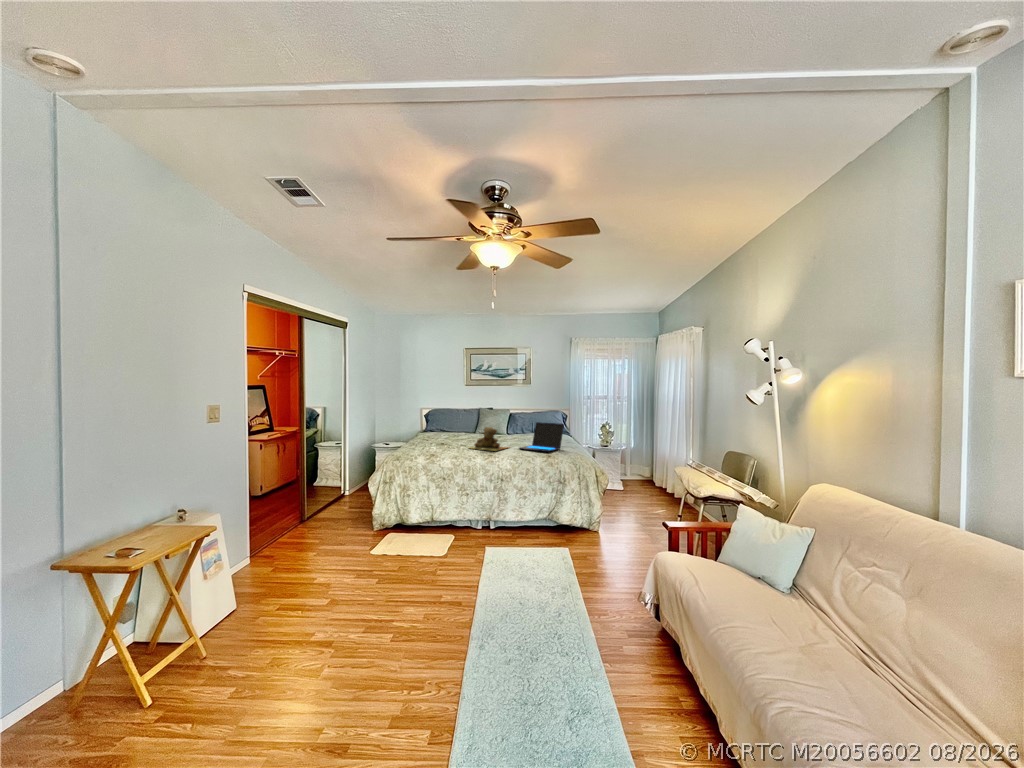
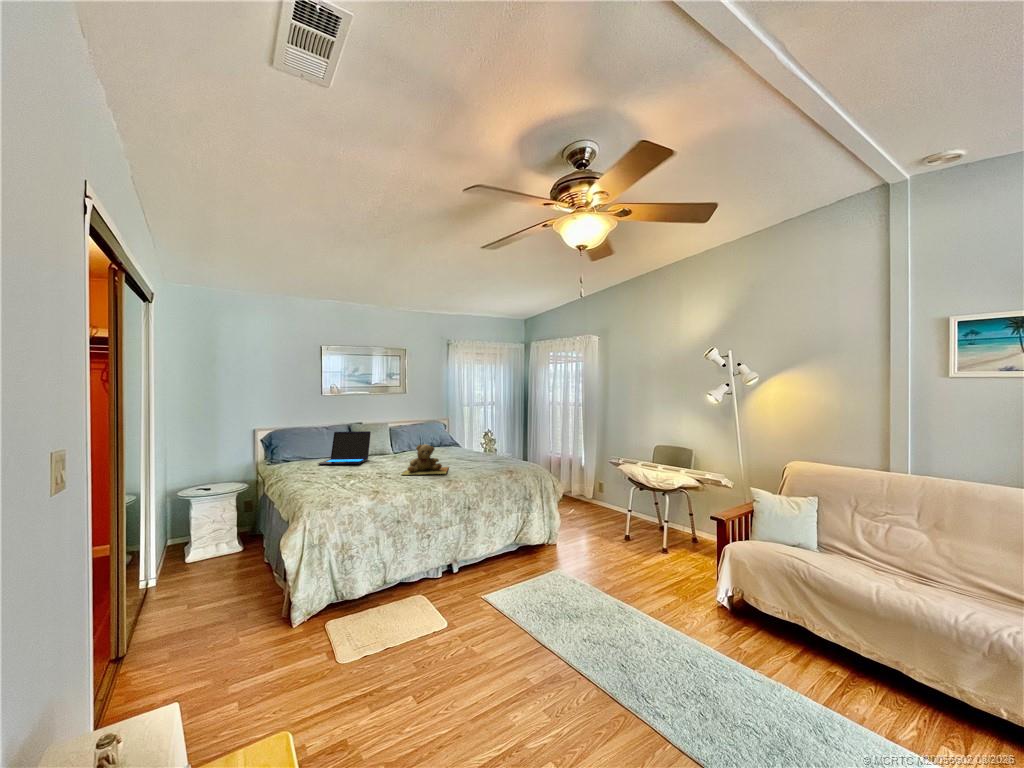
laptop: present [519,422,564,452] -> present [318,431,371,465]

